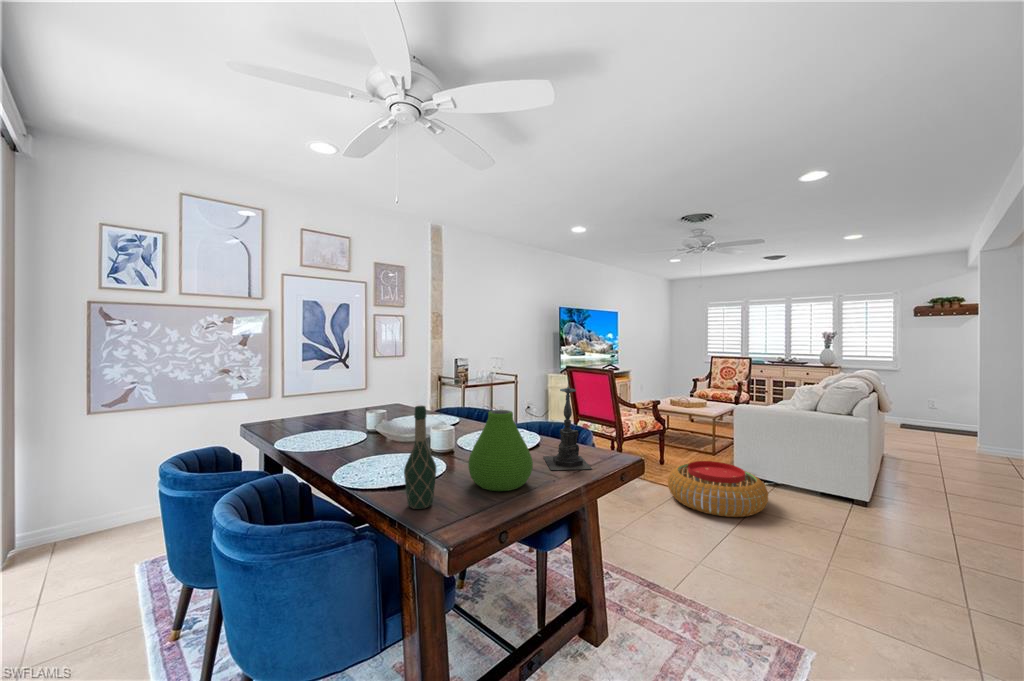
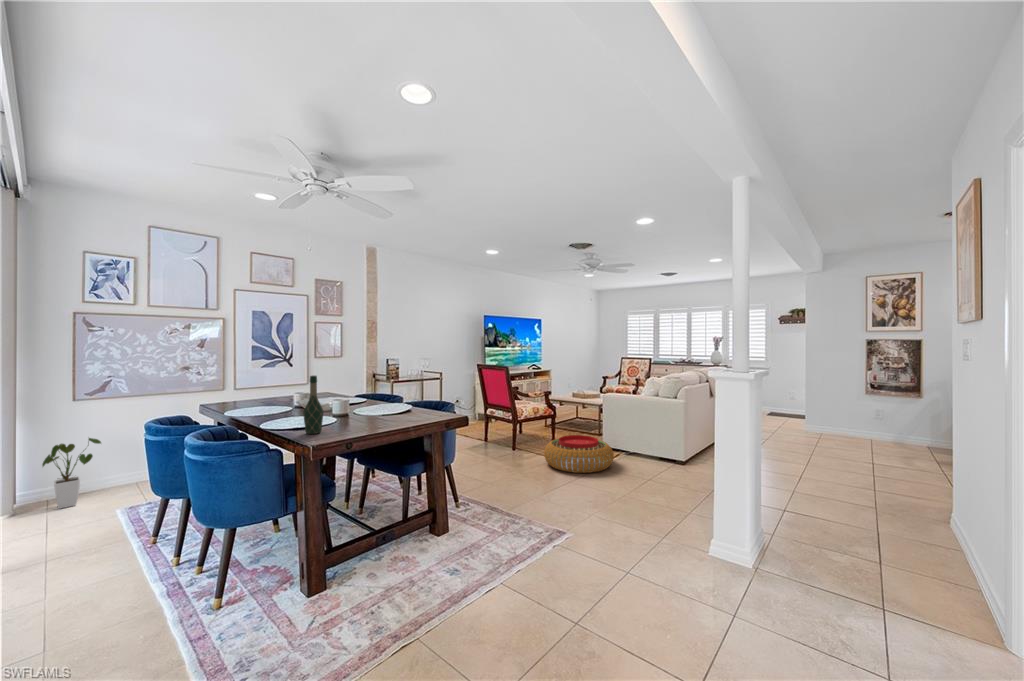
candle holder: present [543,380,592,470] -> none [407,362,435,420]
vase: present [468,410,533,491] -> none [348,381,389,428]
house plant: none [43,460,124,558] -> present [42,438,101,509]

